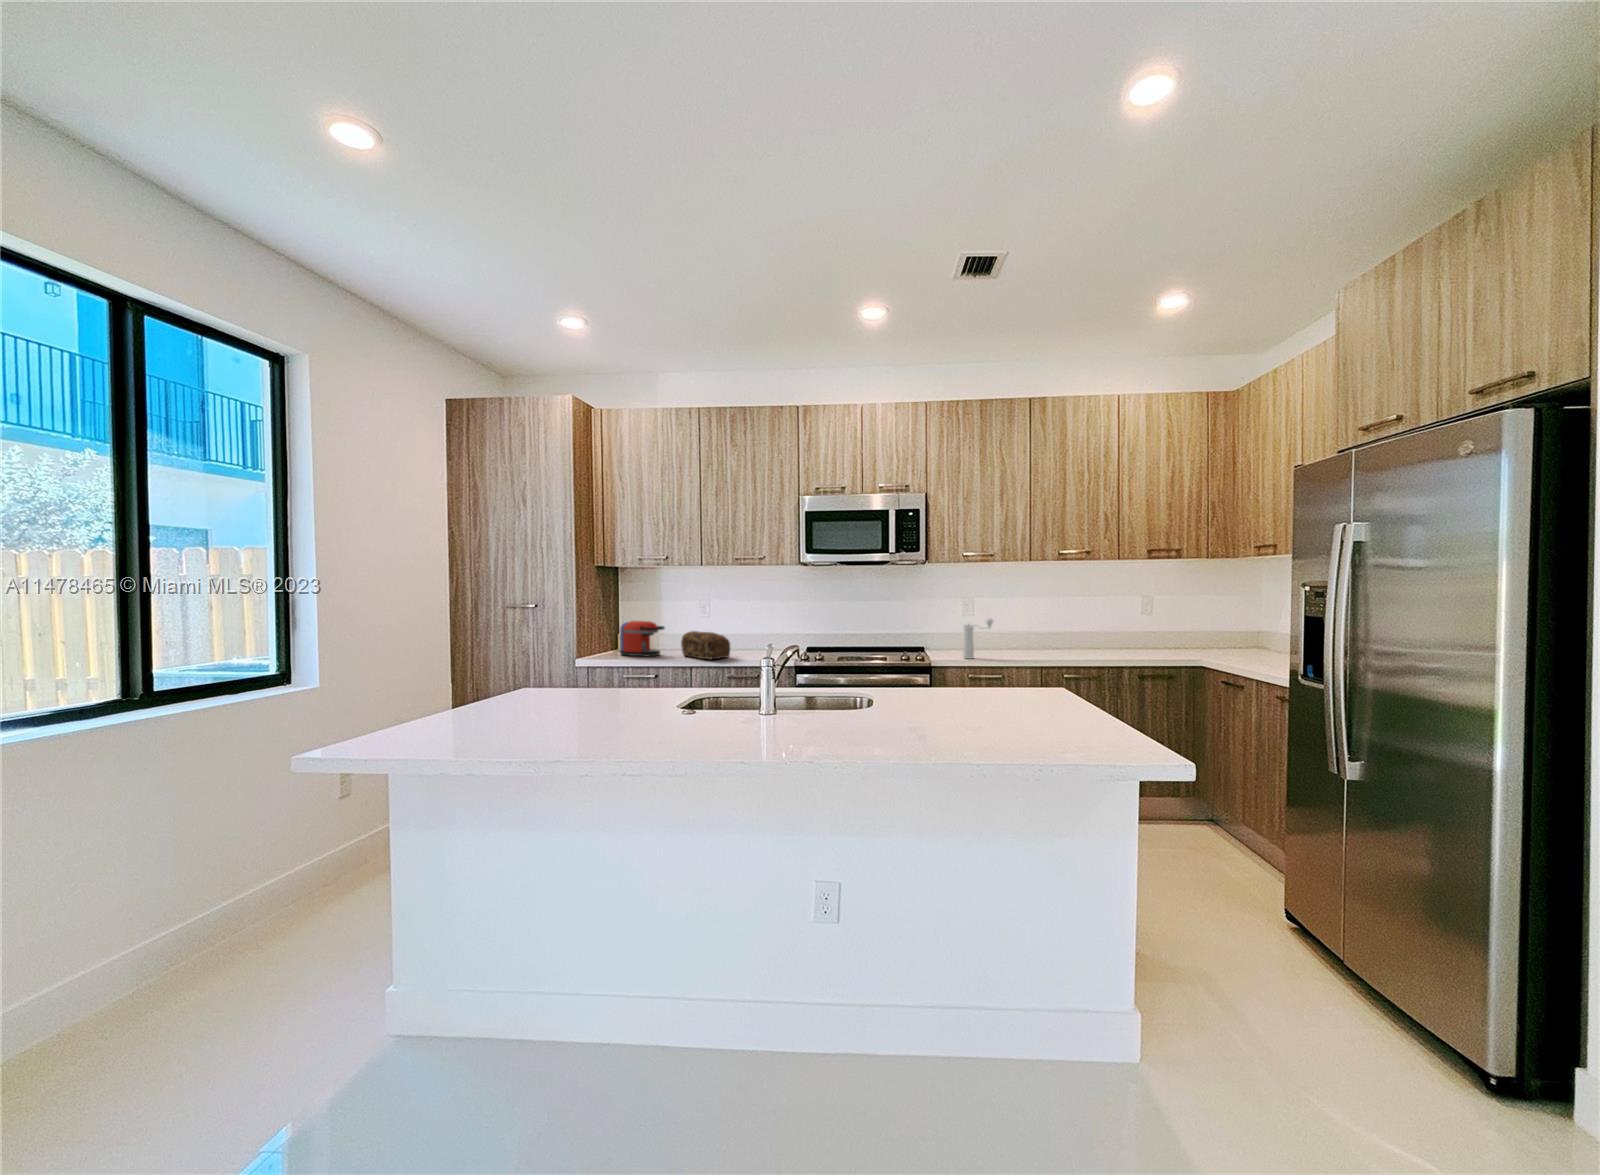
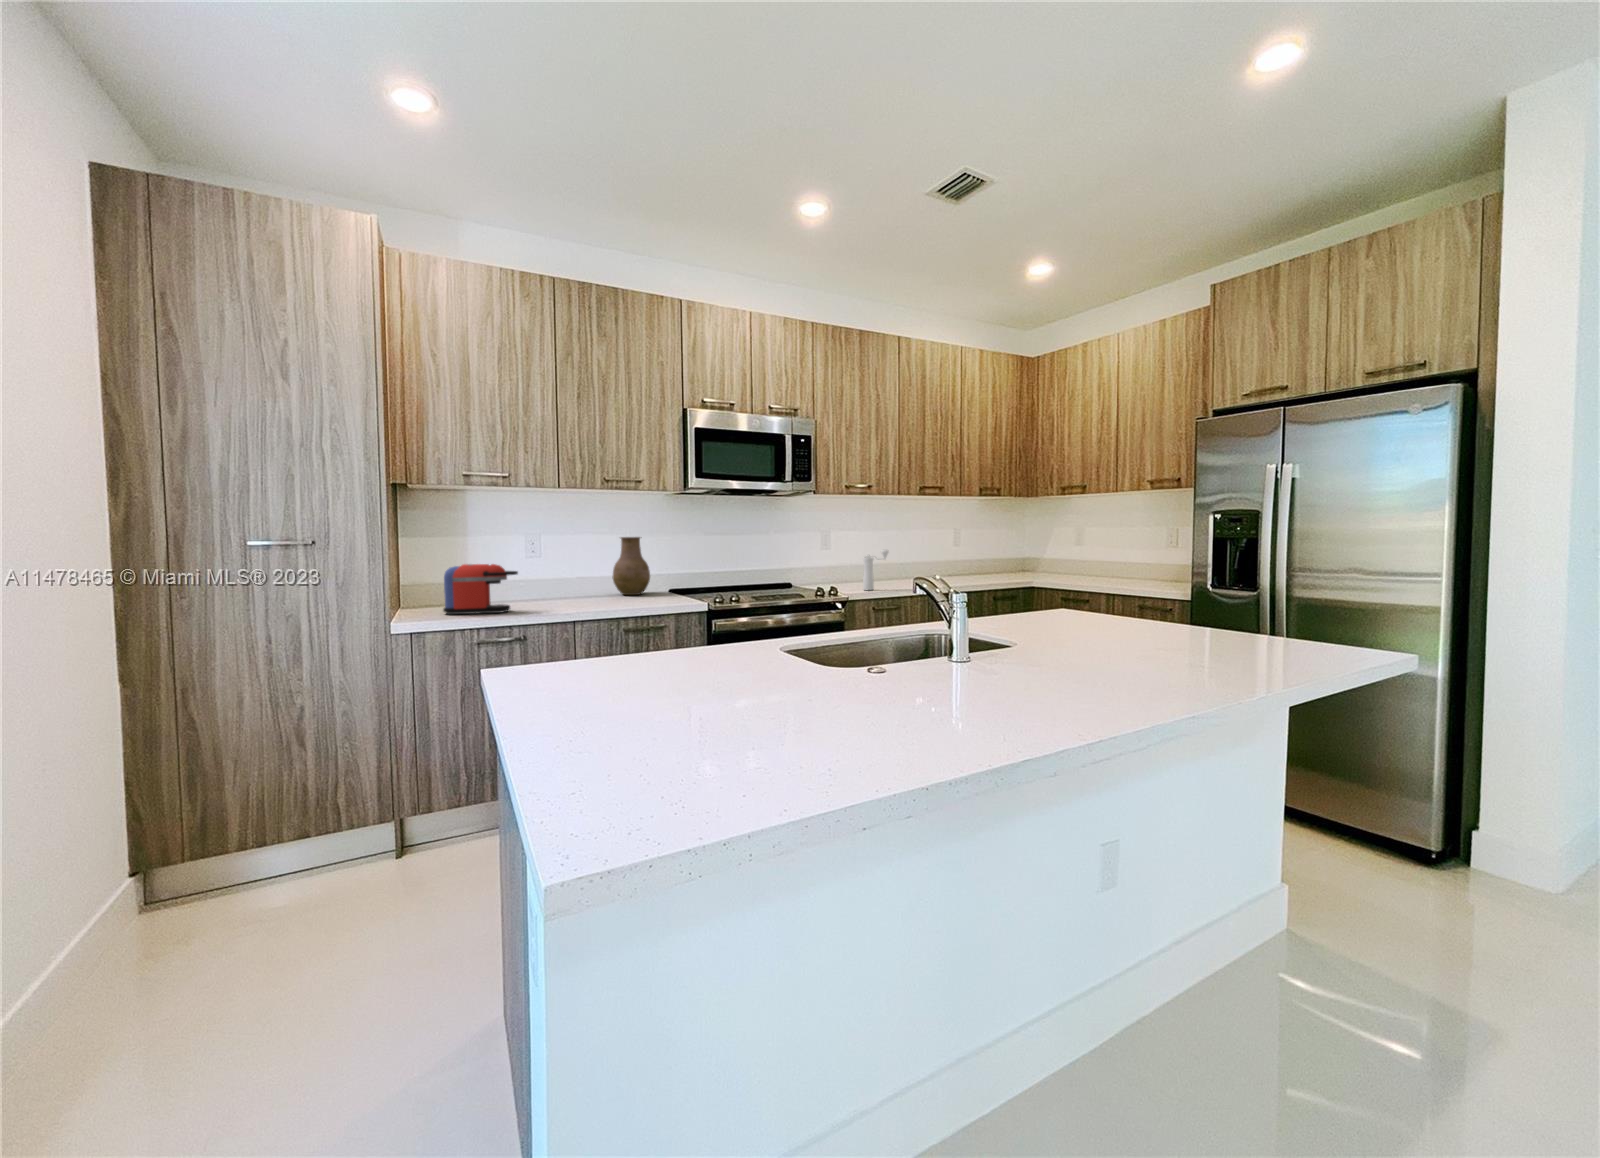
vase: none [753,599,782,647] -> present [612,537,650,595]
bread loaf: present [681,631,730,659] -> none [546,575,618,609]

